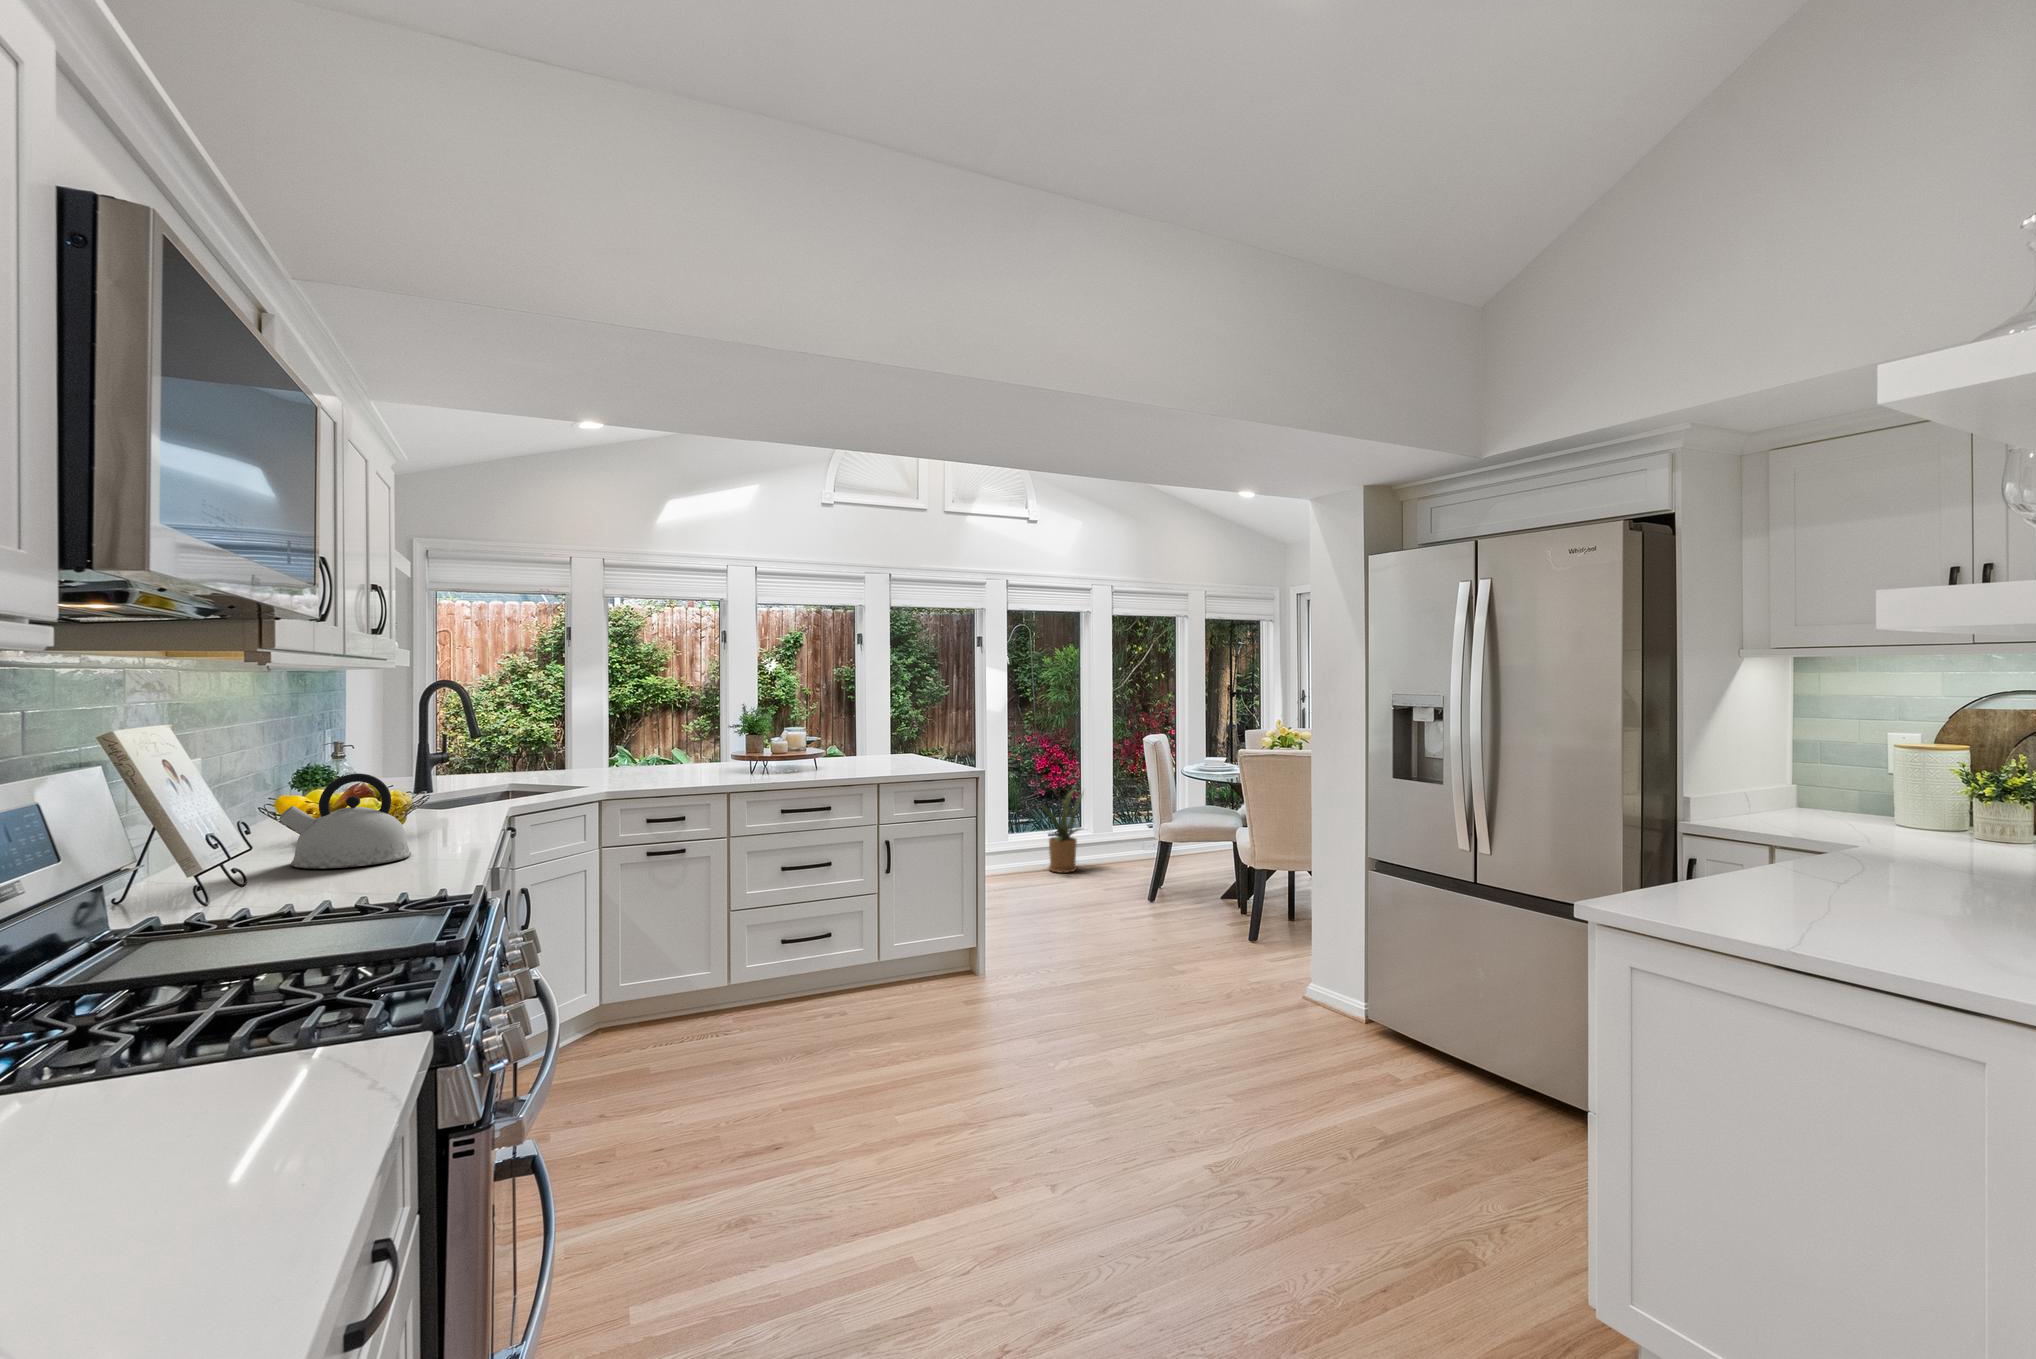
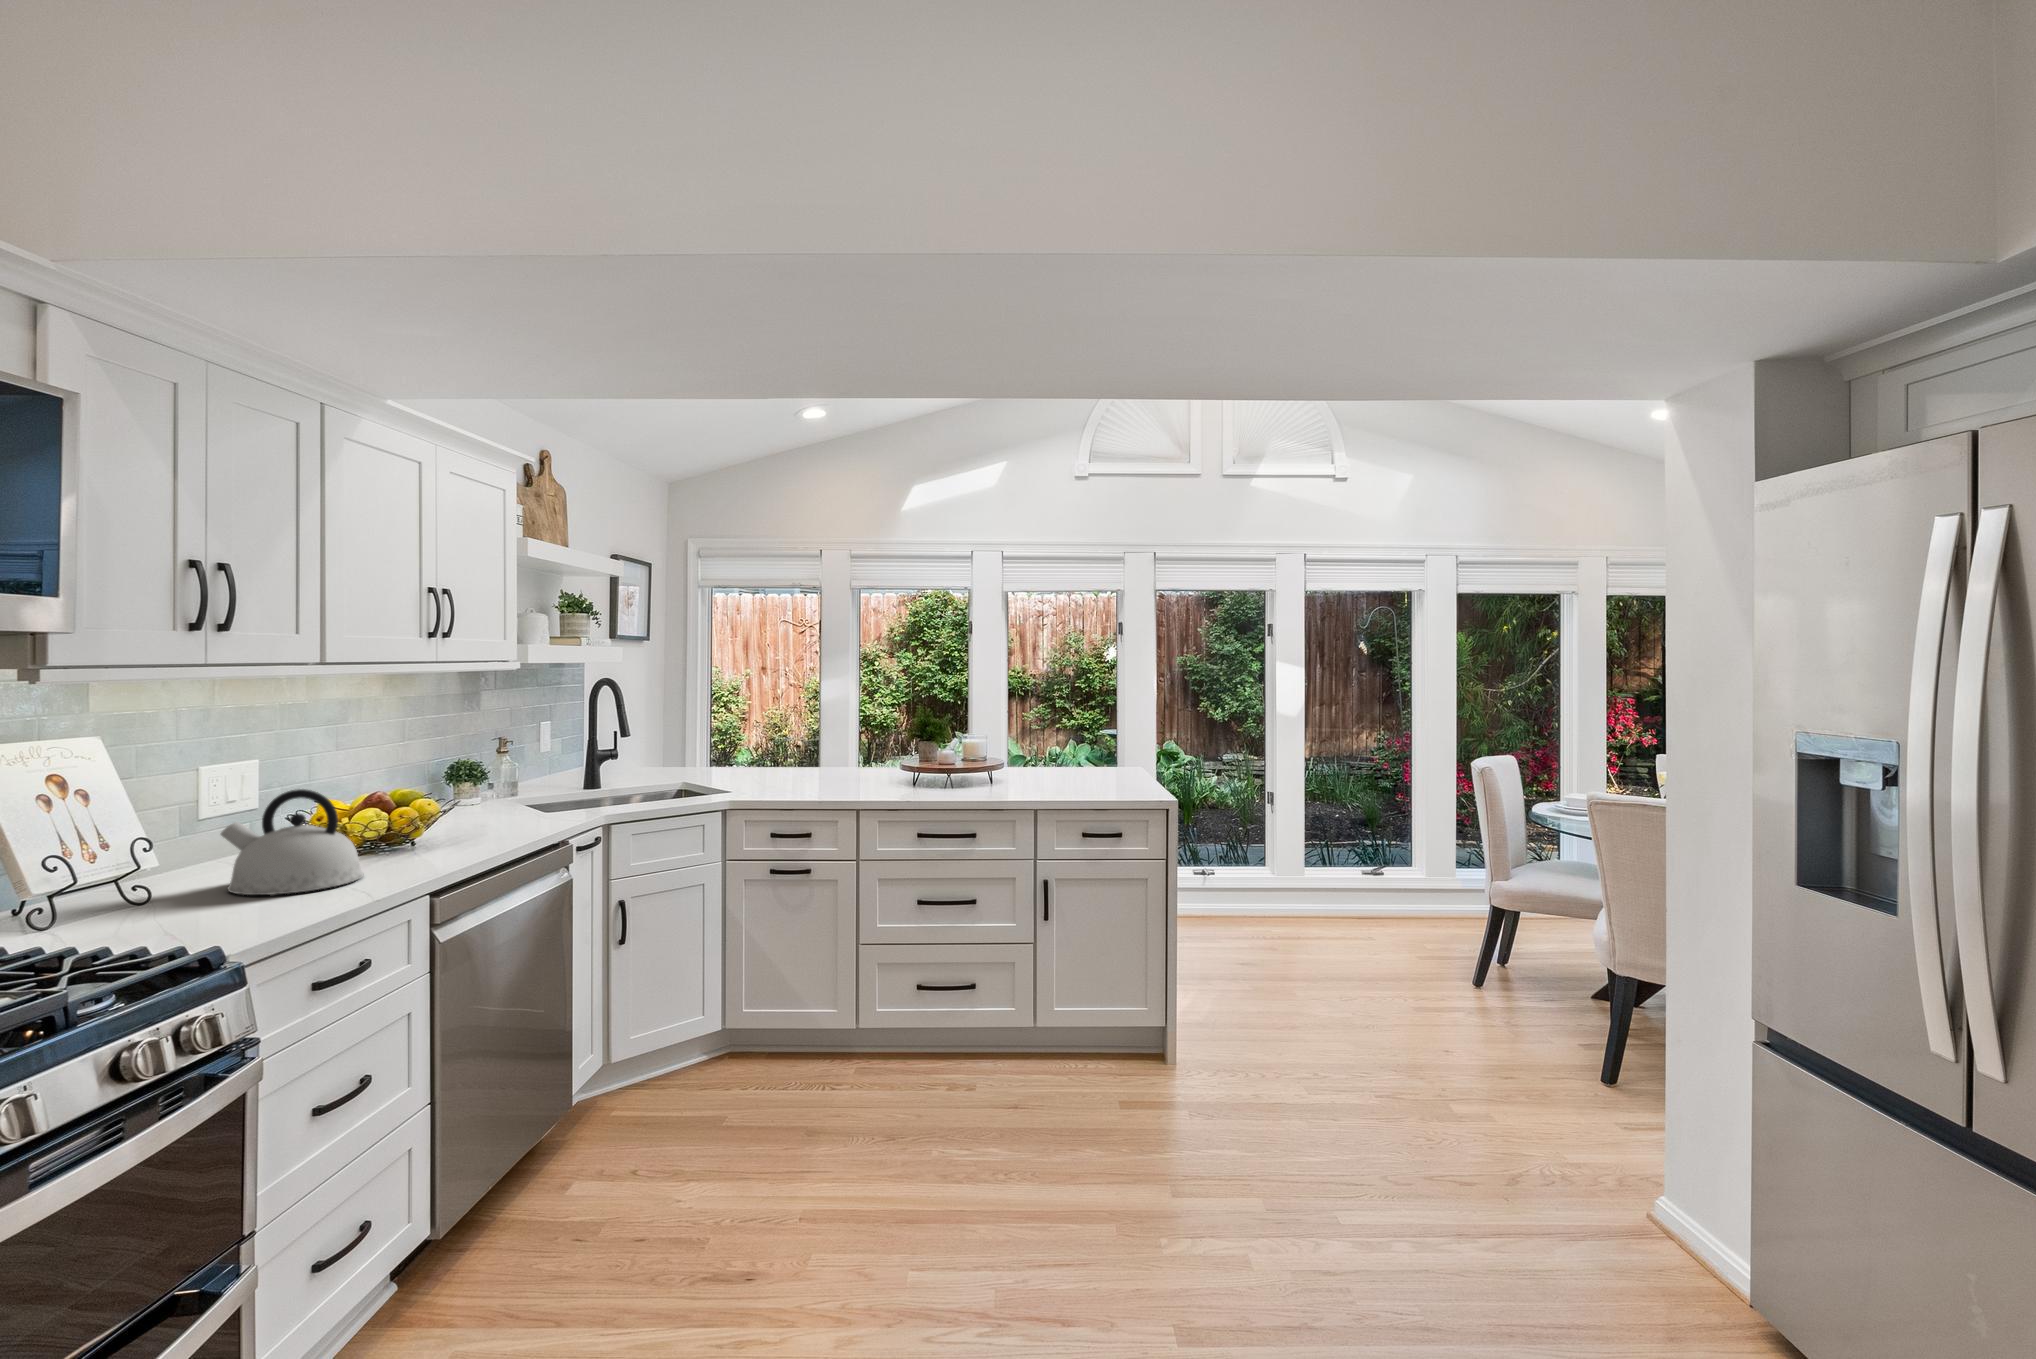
house plant: present [1040,790,1083,873] -> none [1333,814,1413,920]

